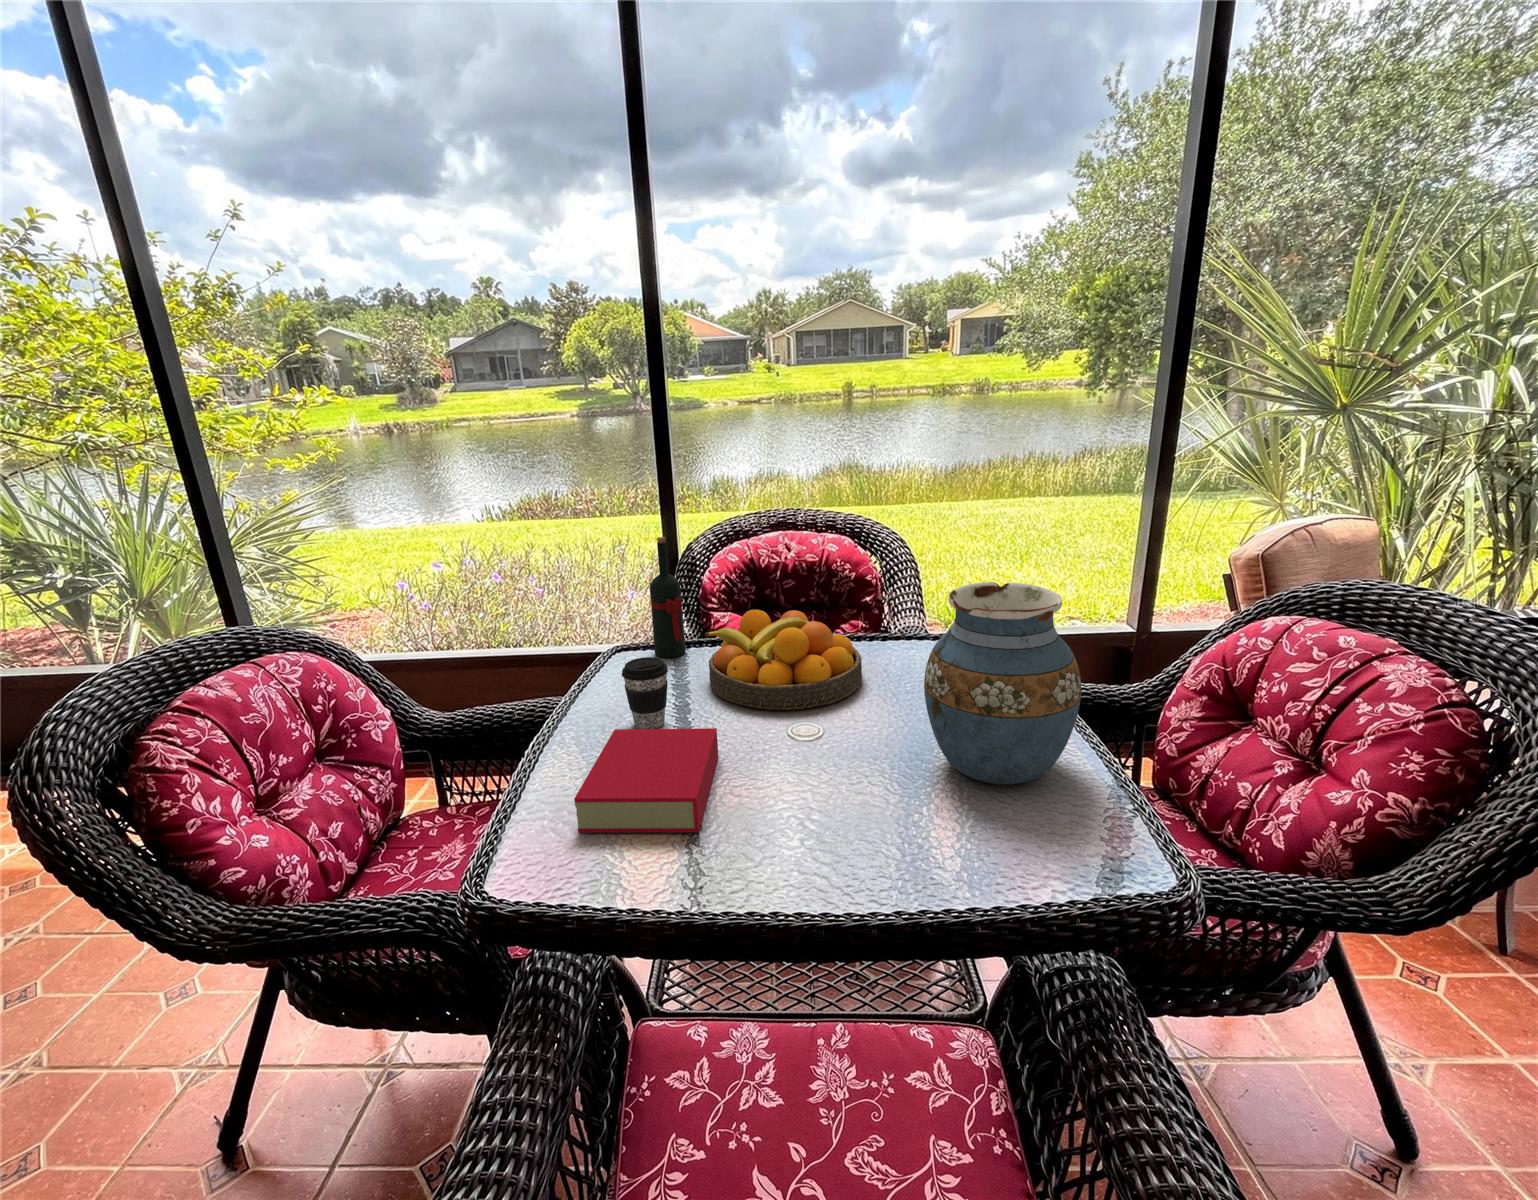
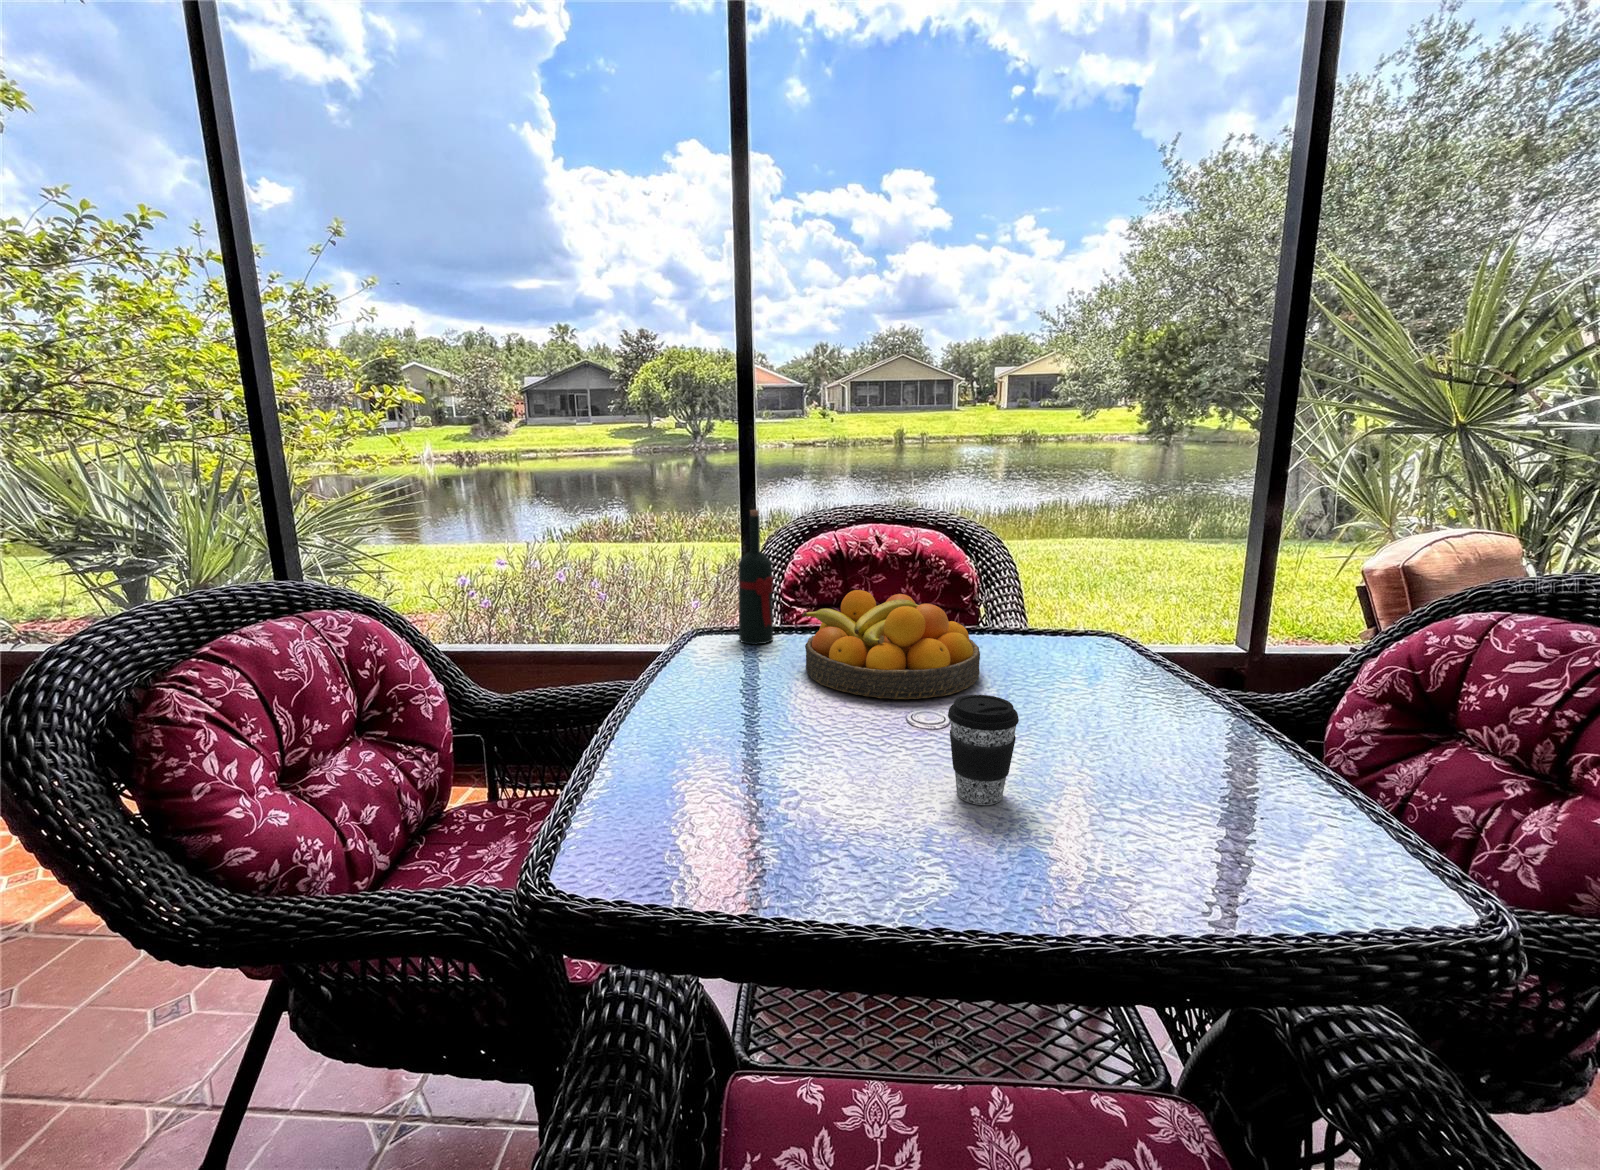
vase: present [924,582,1081,784] -> none [1083,547,1287,788]
coffee cup: present [622,657,668,729] -> present [948,695,1019,805]
book: present [574,728,719,833] -> none [666,706,828,826]

